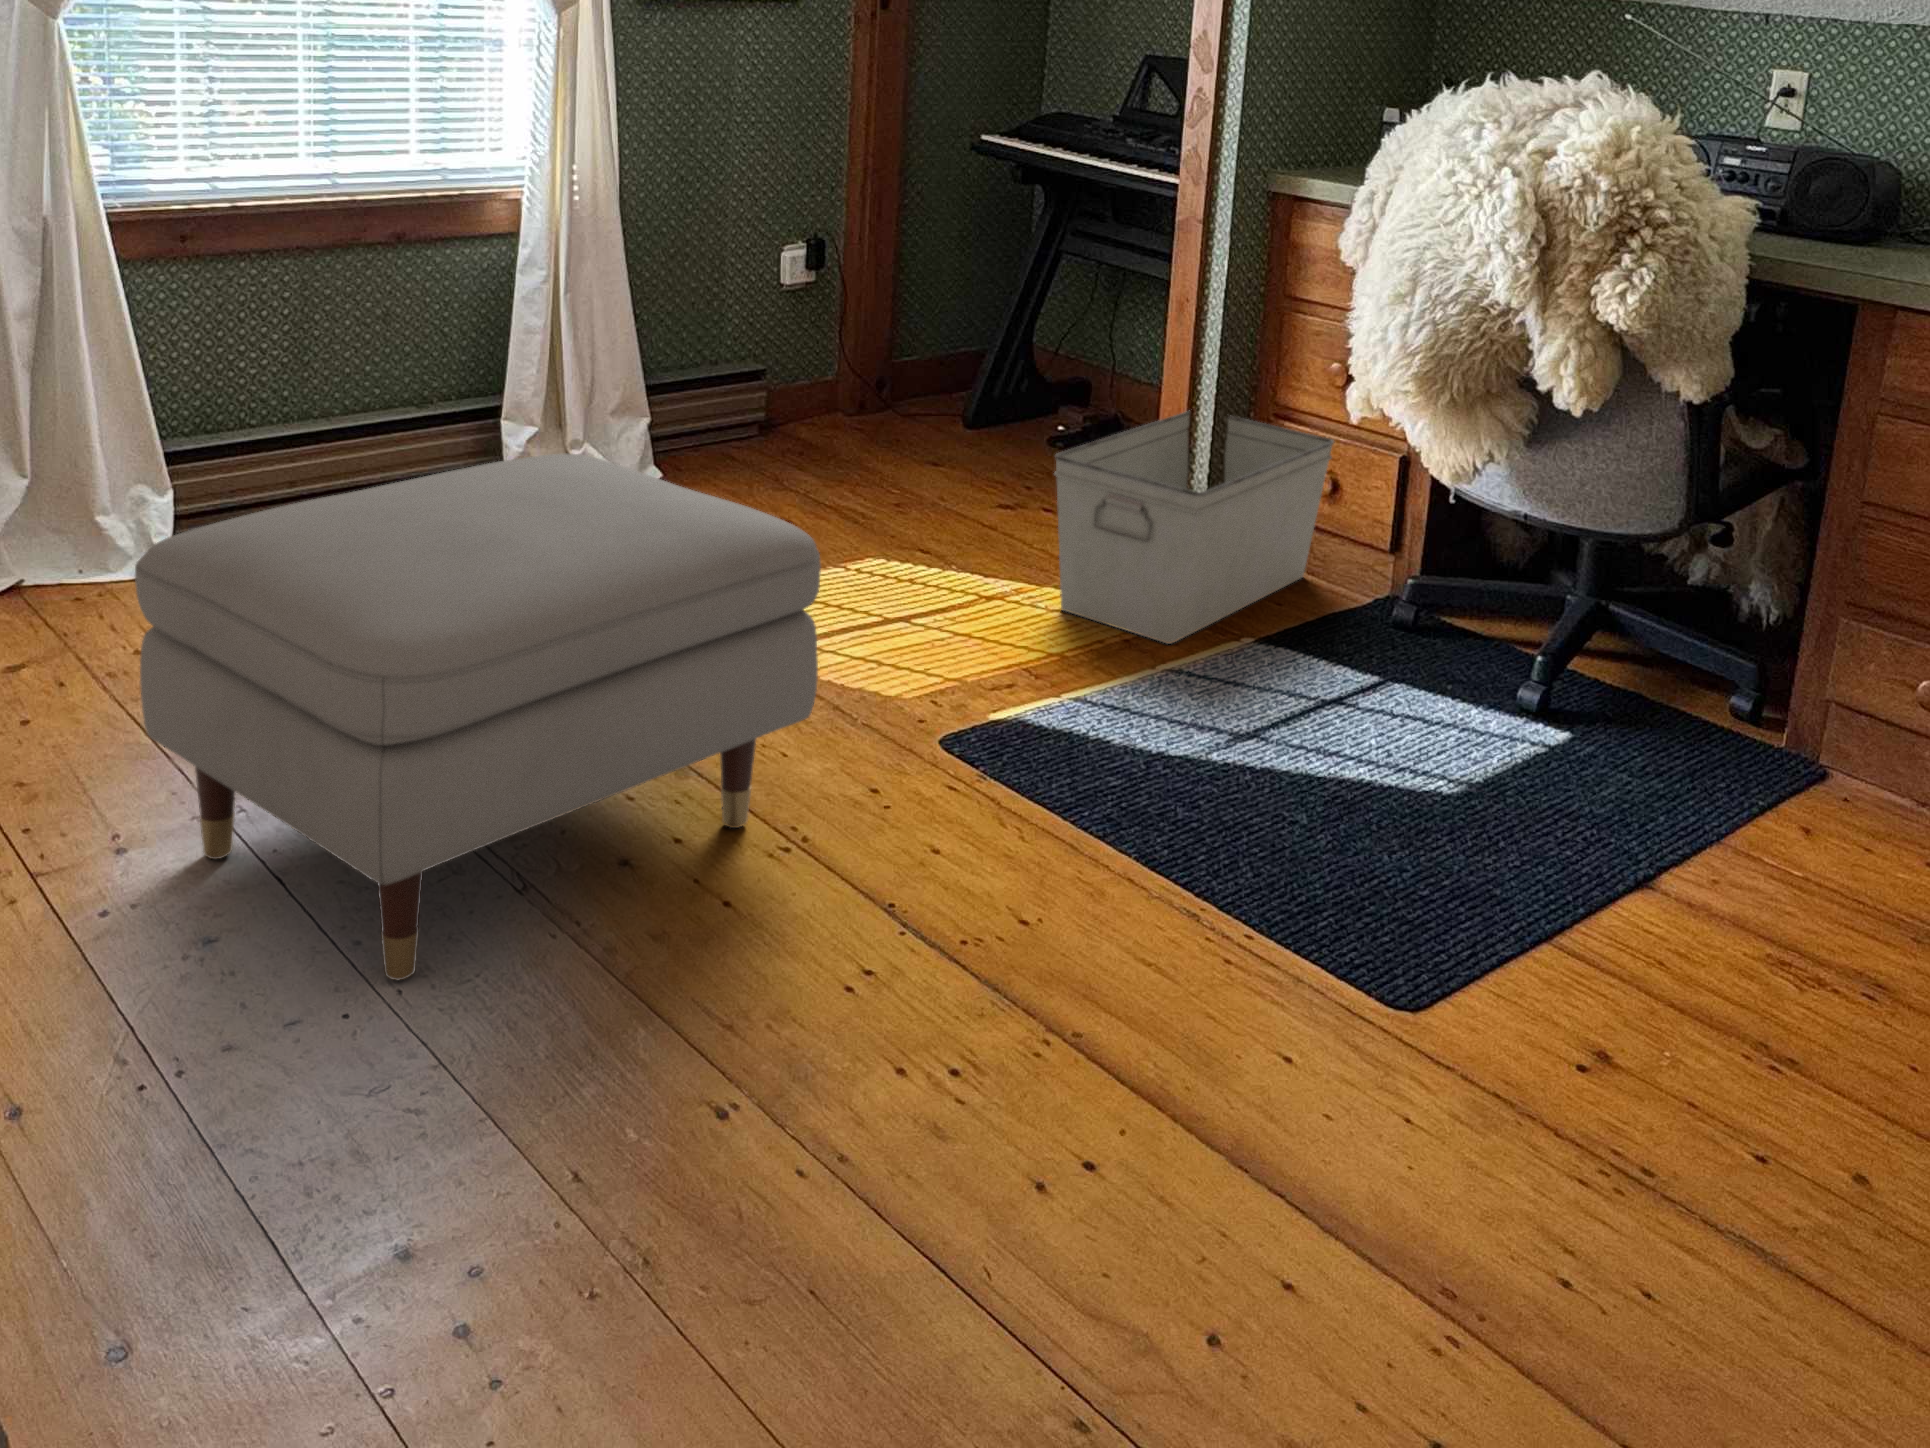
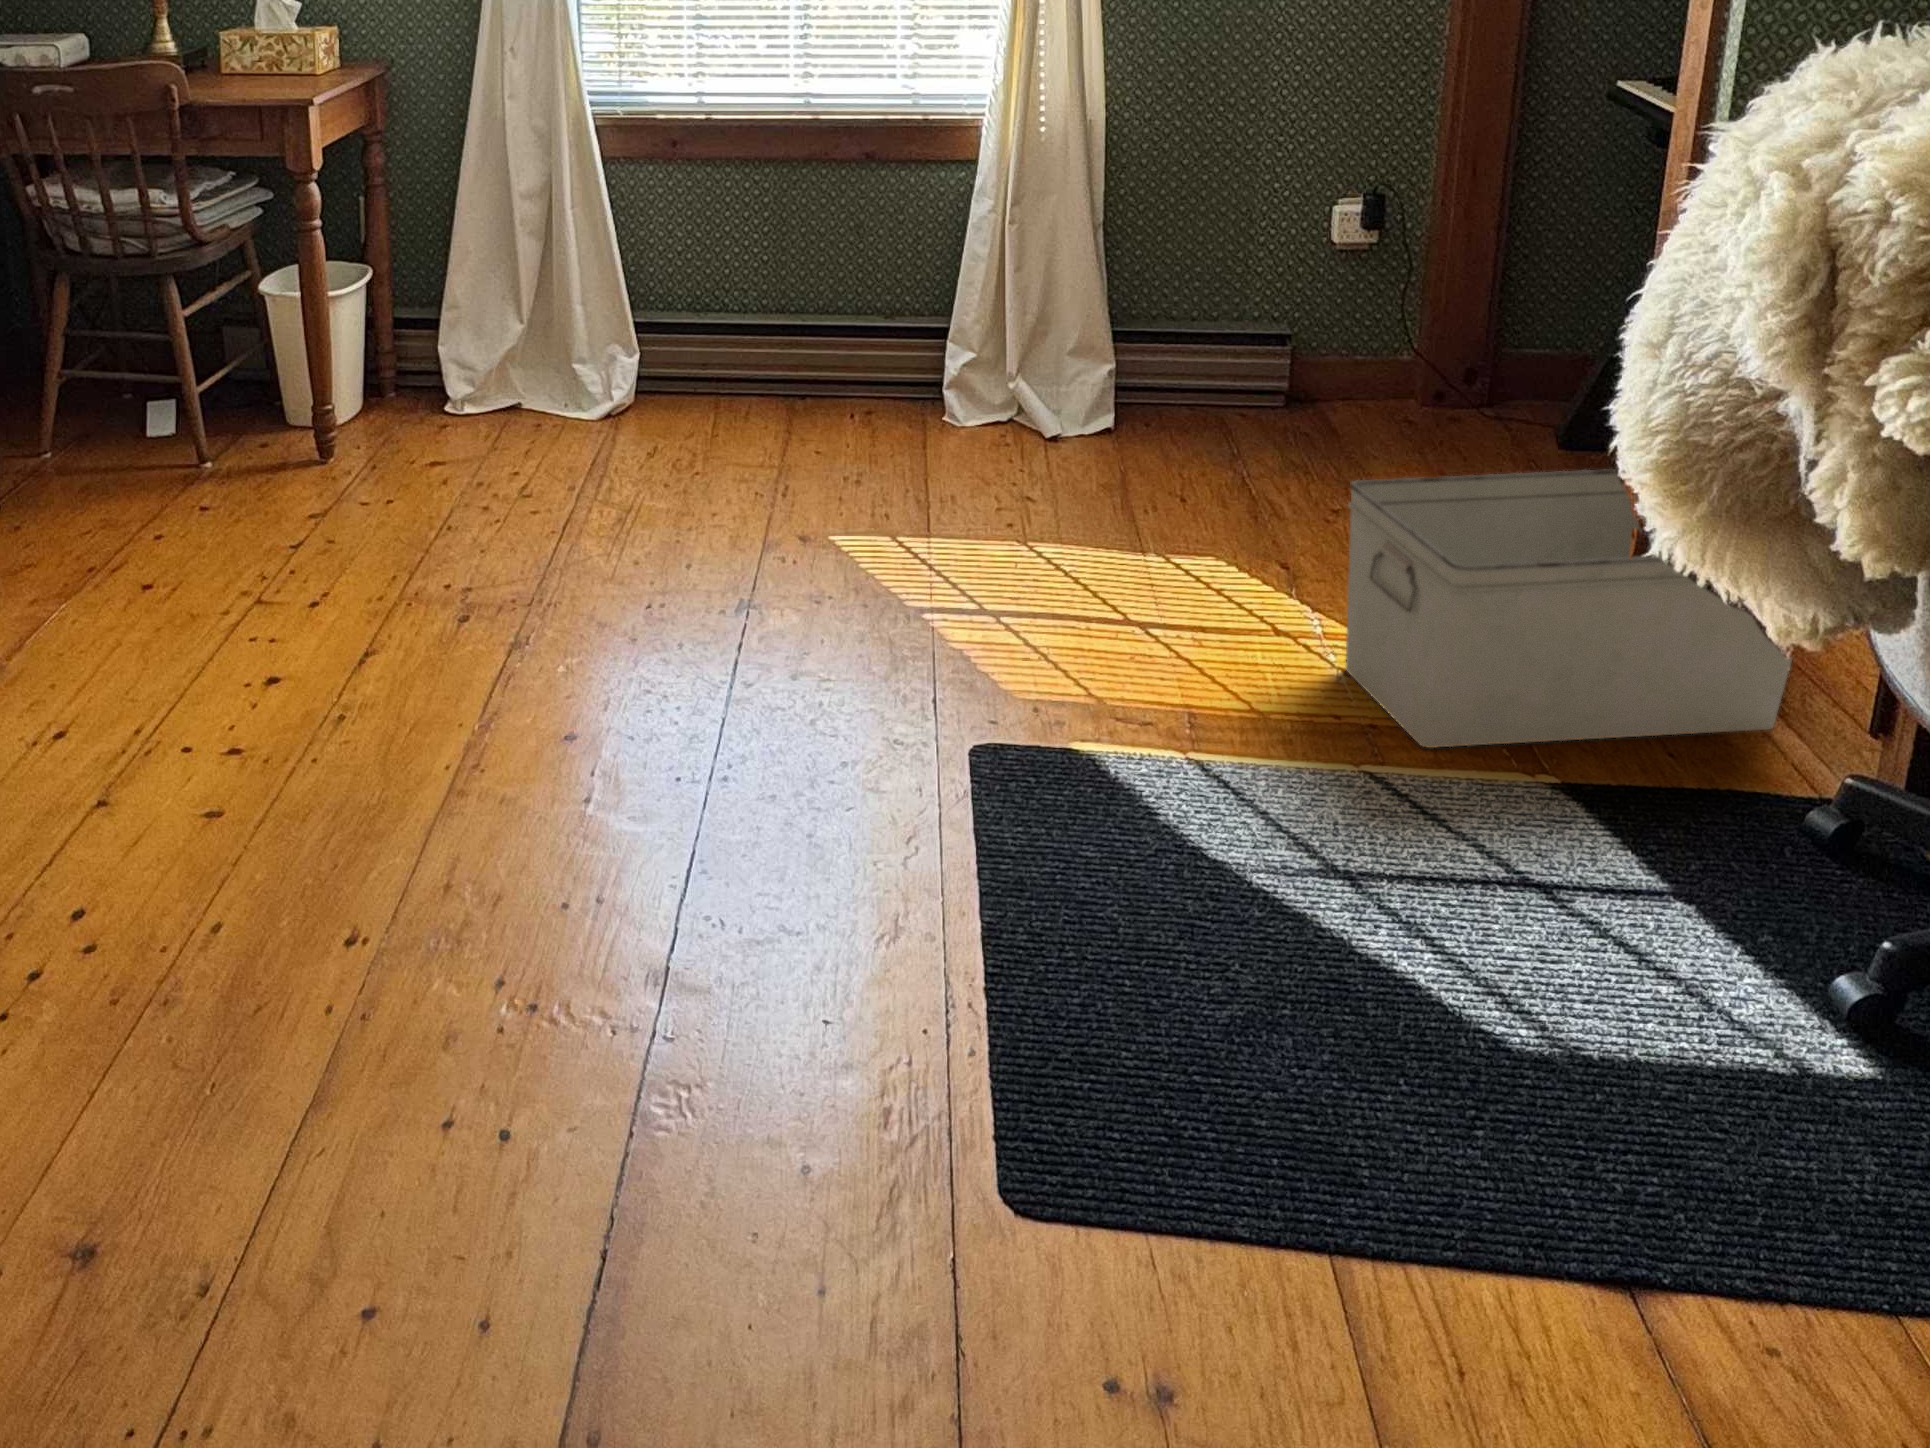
ottoman: present [135,454,821,980] -> none [241,373,768,775]

